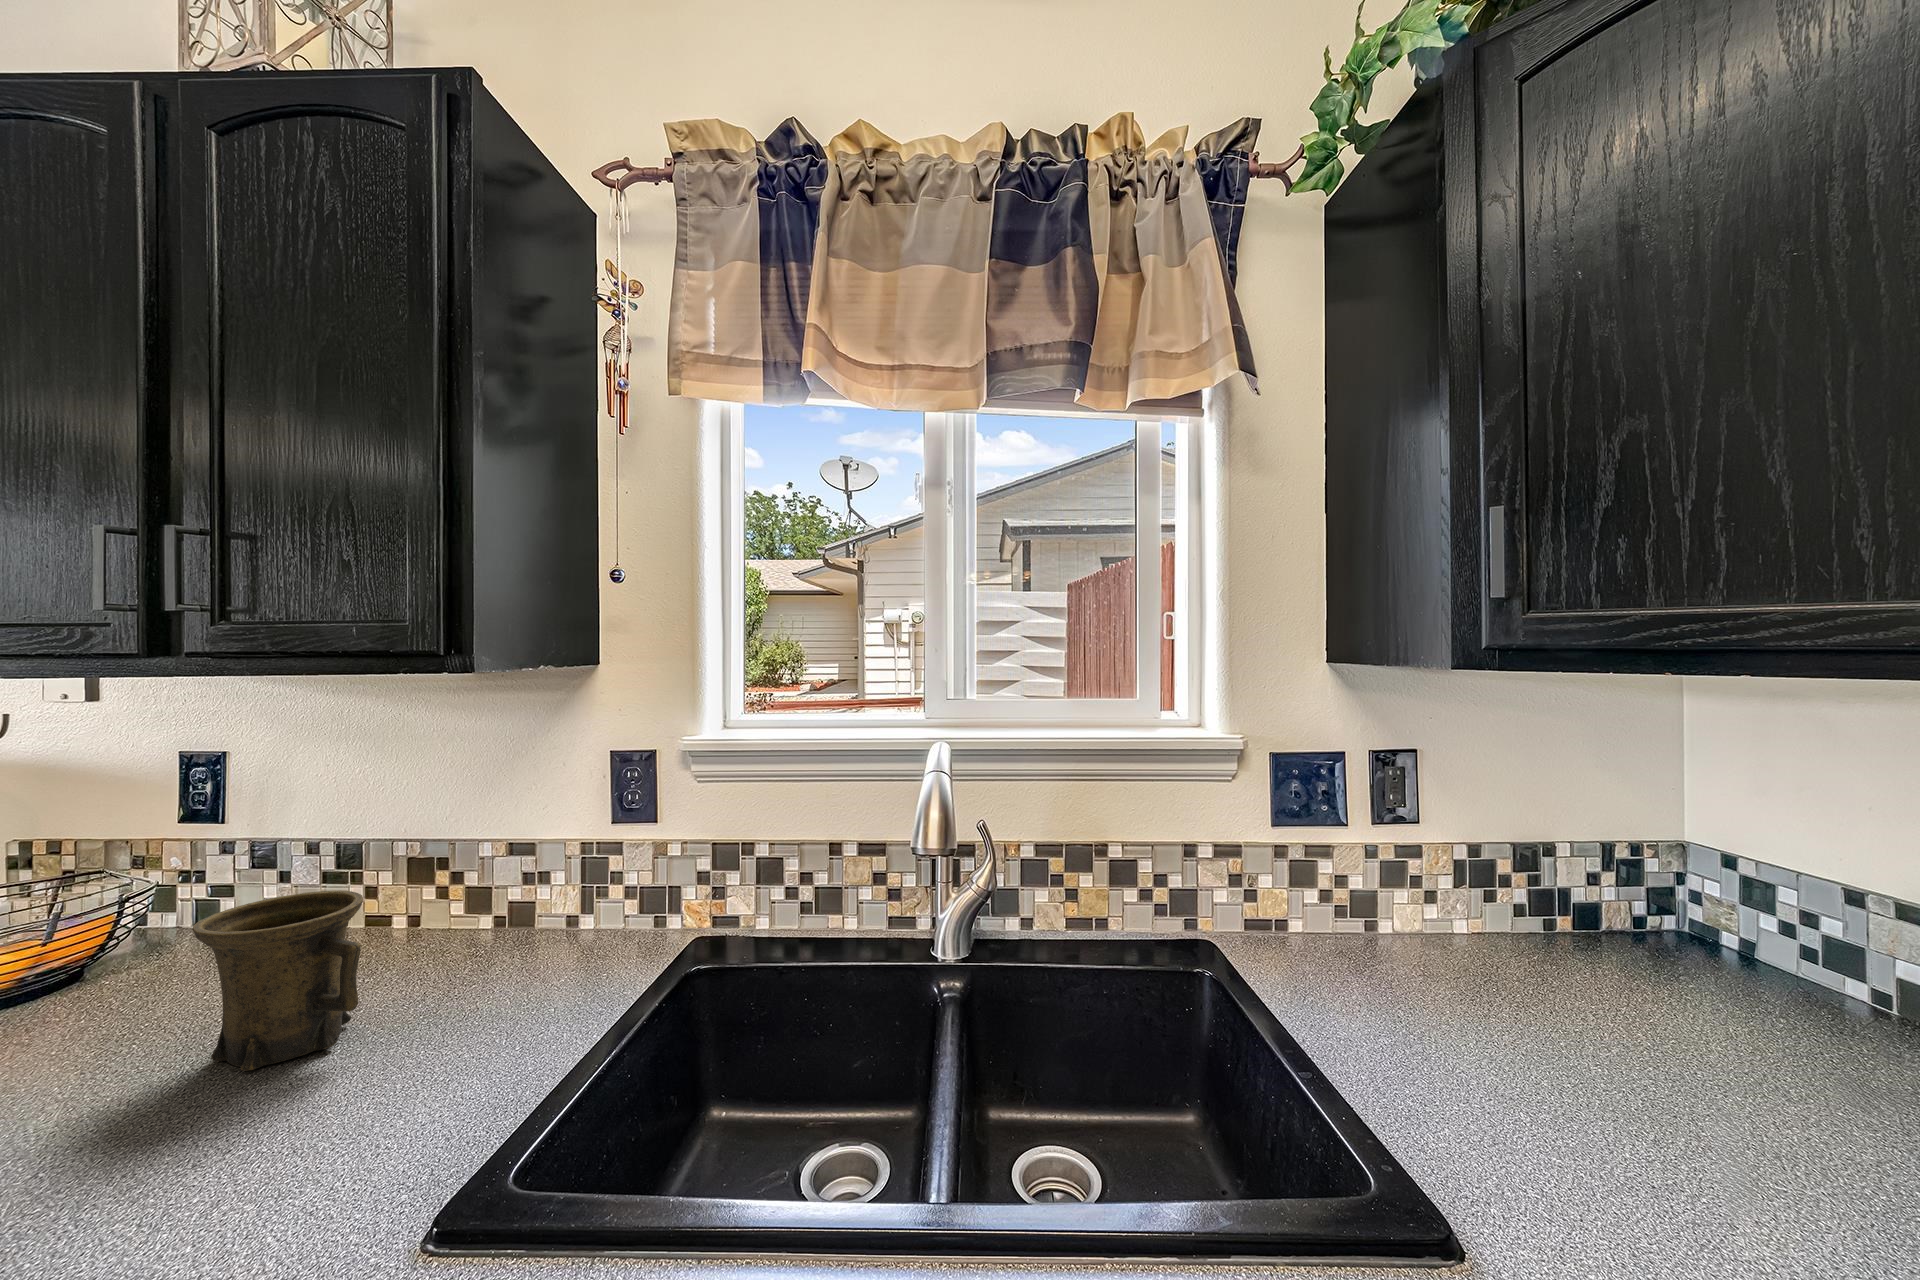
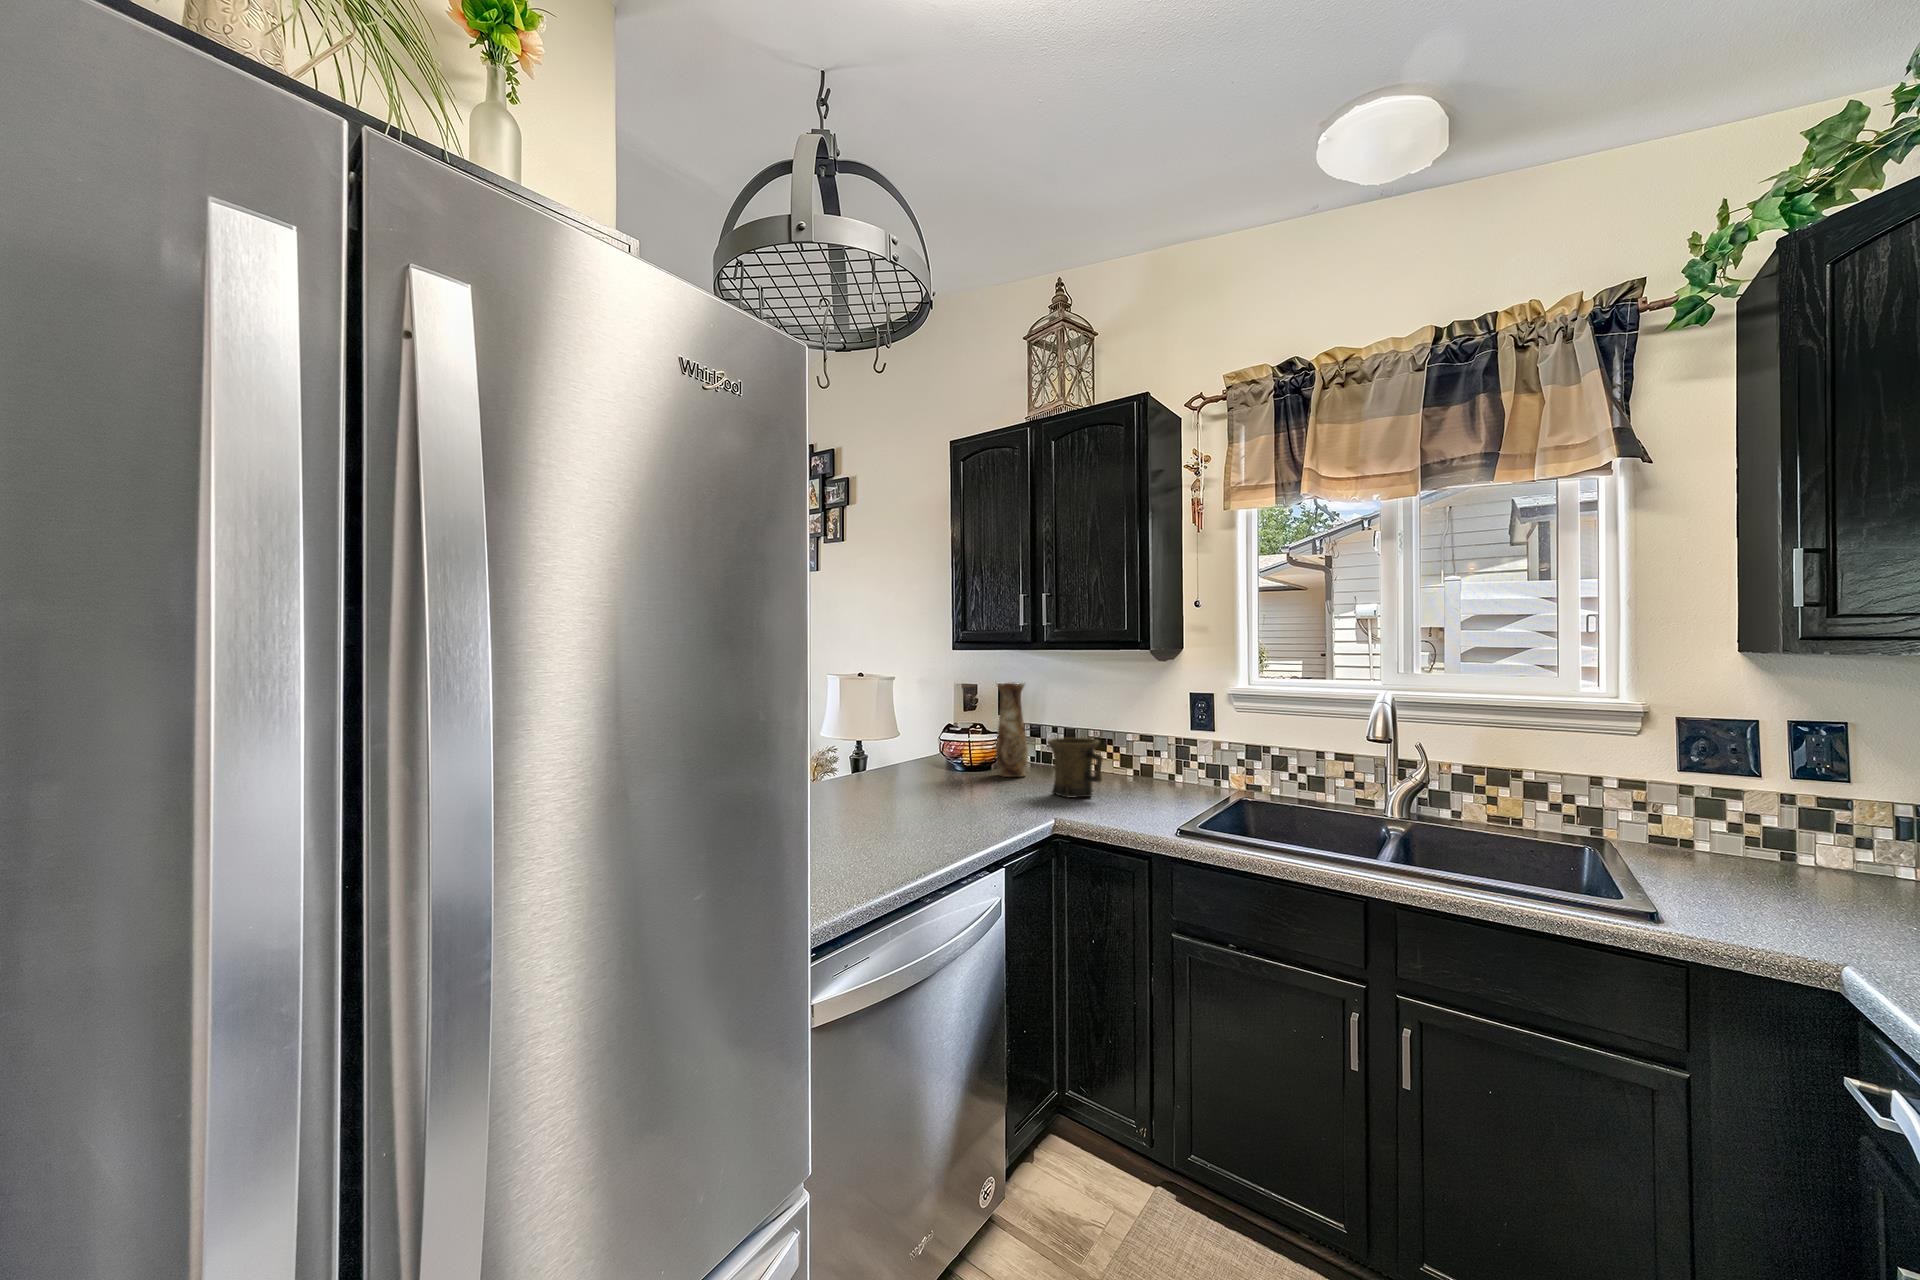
vase: none [90,754,204,1003] -> present [996,683,1028,777]

